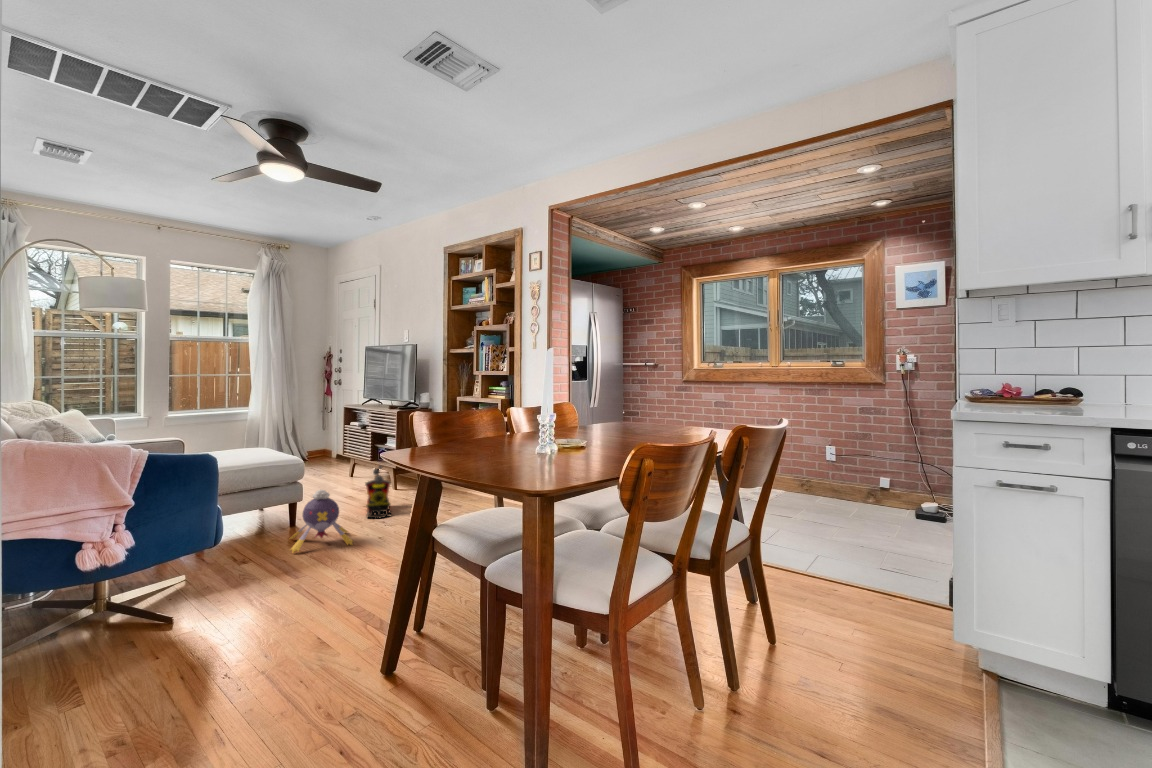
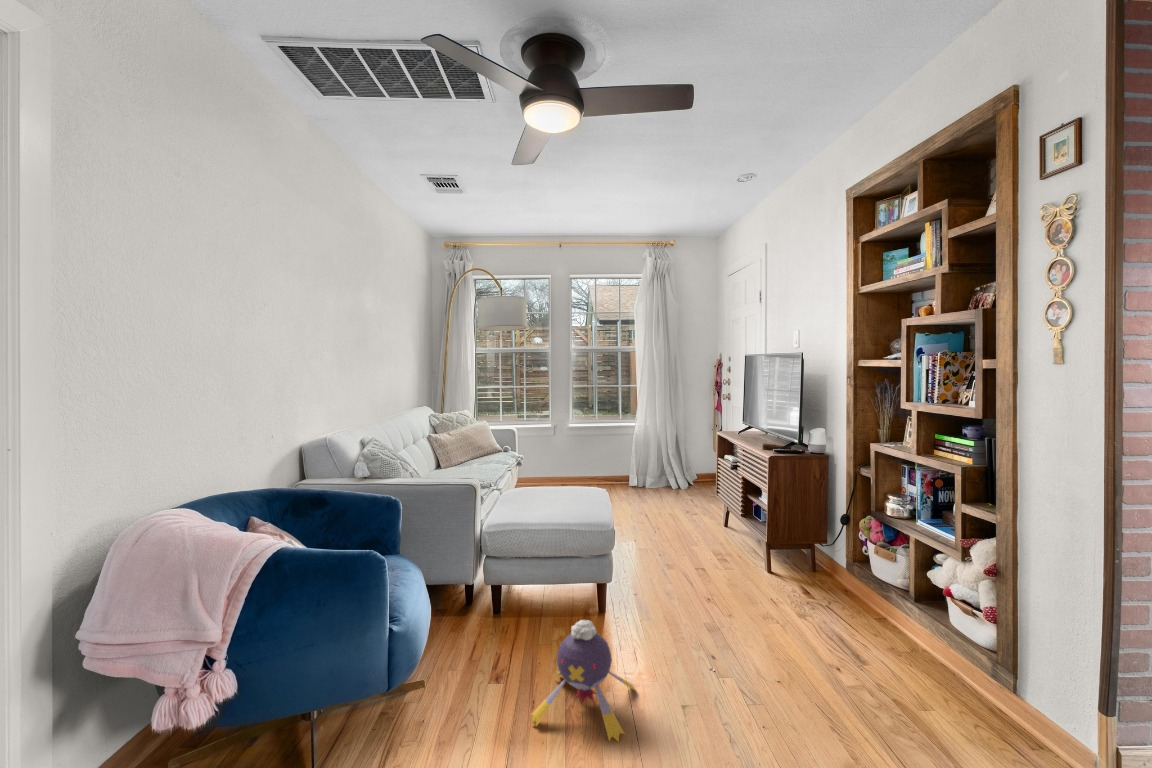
toy train: present [365,466,391,518] -> none [684,564,735,663]

